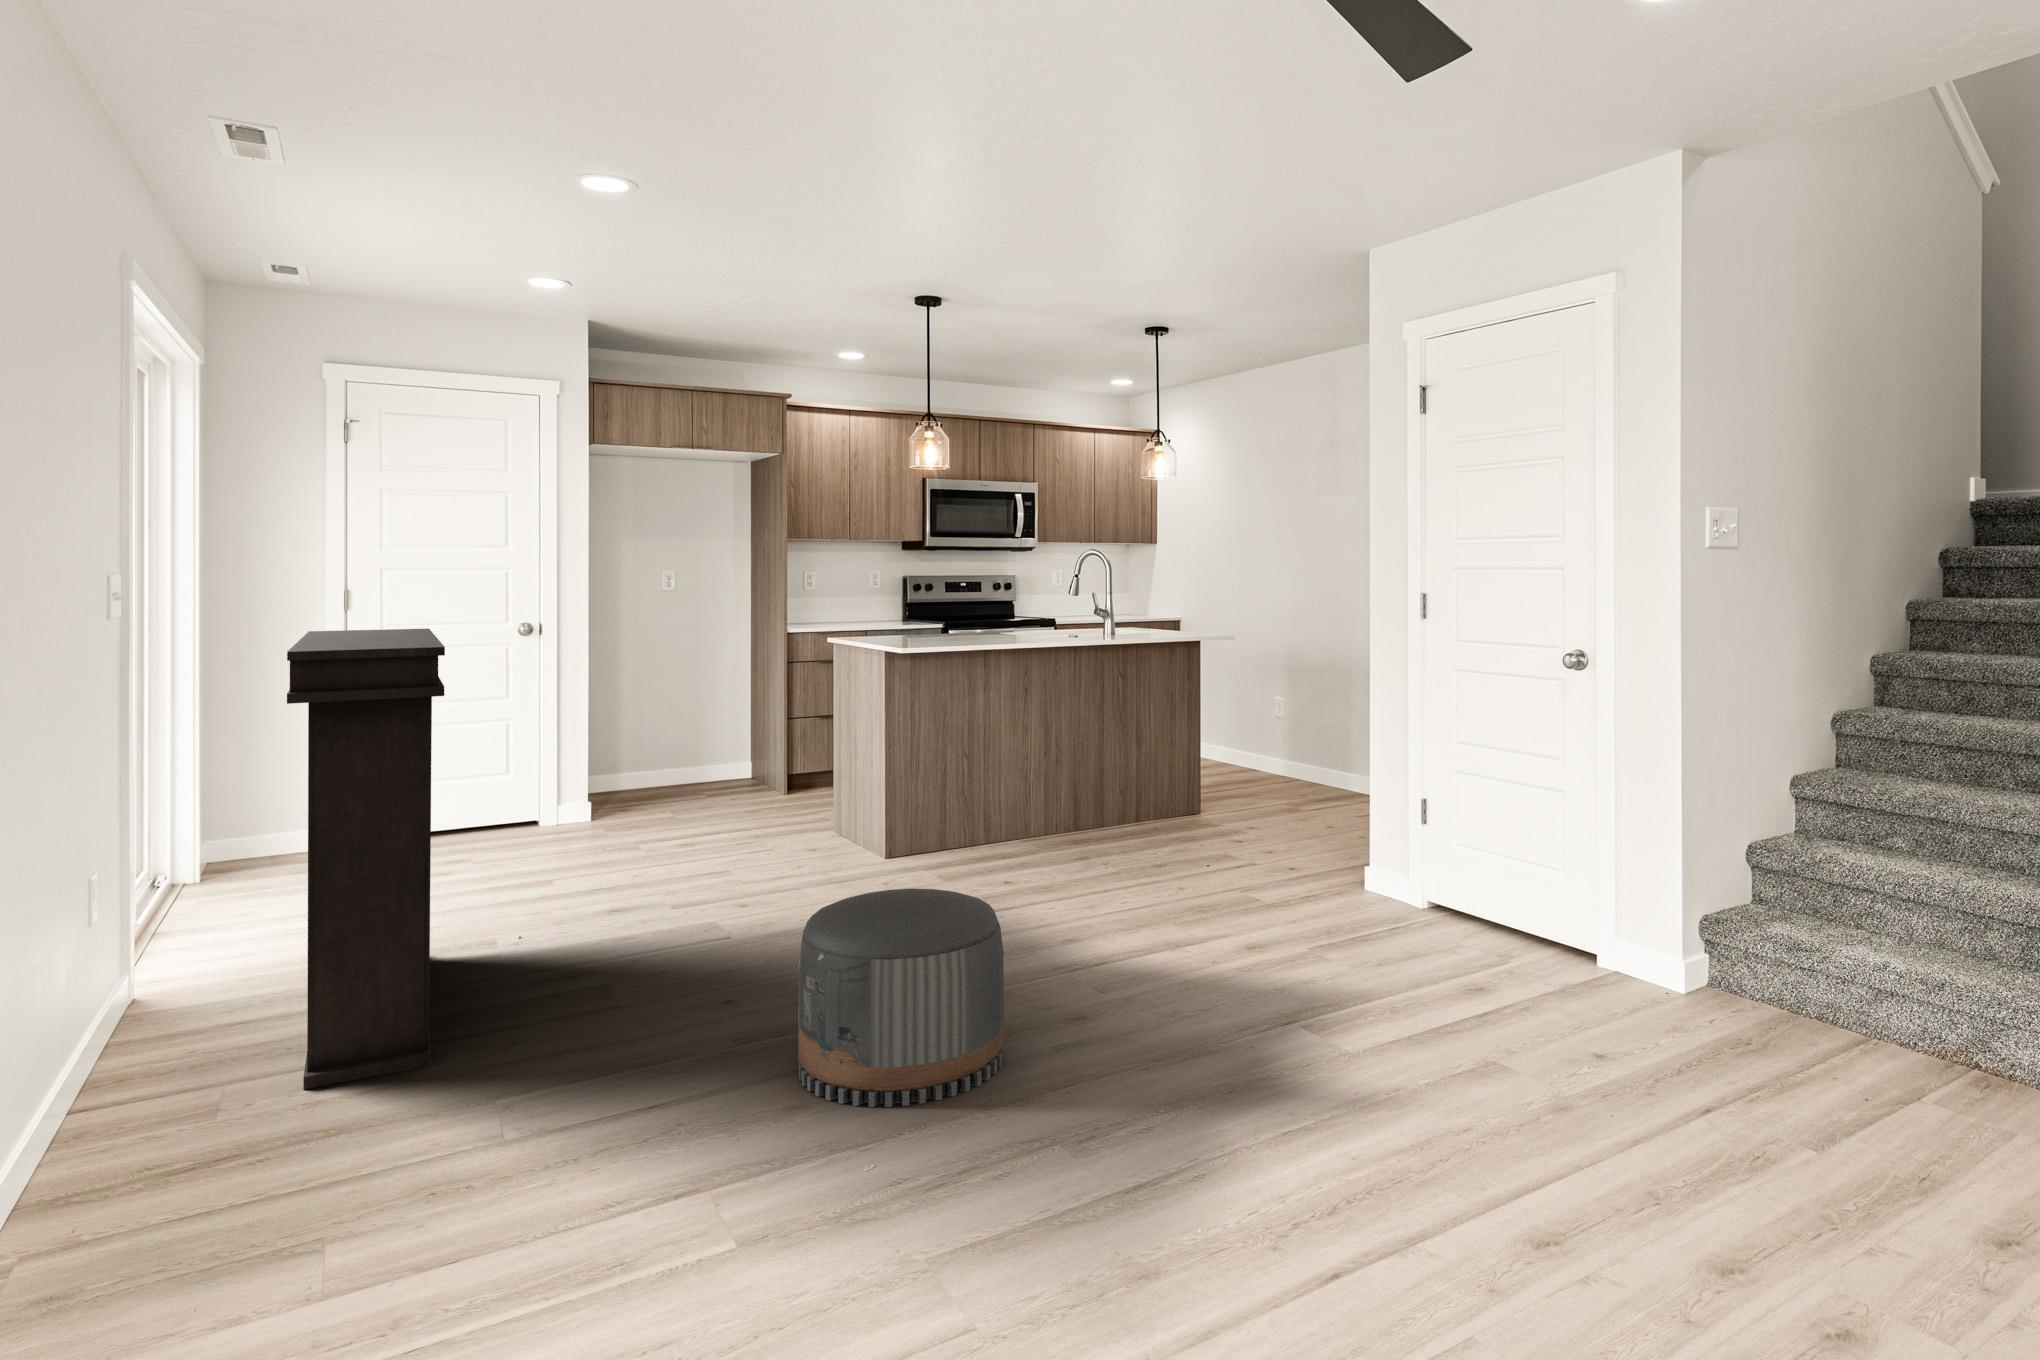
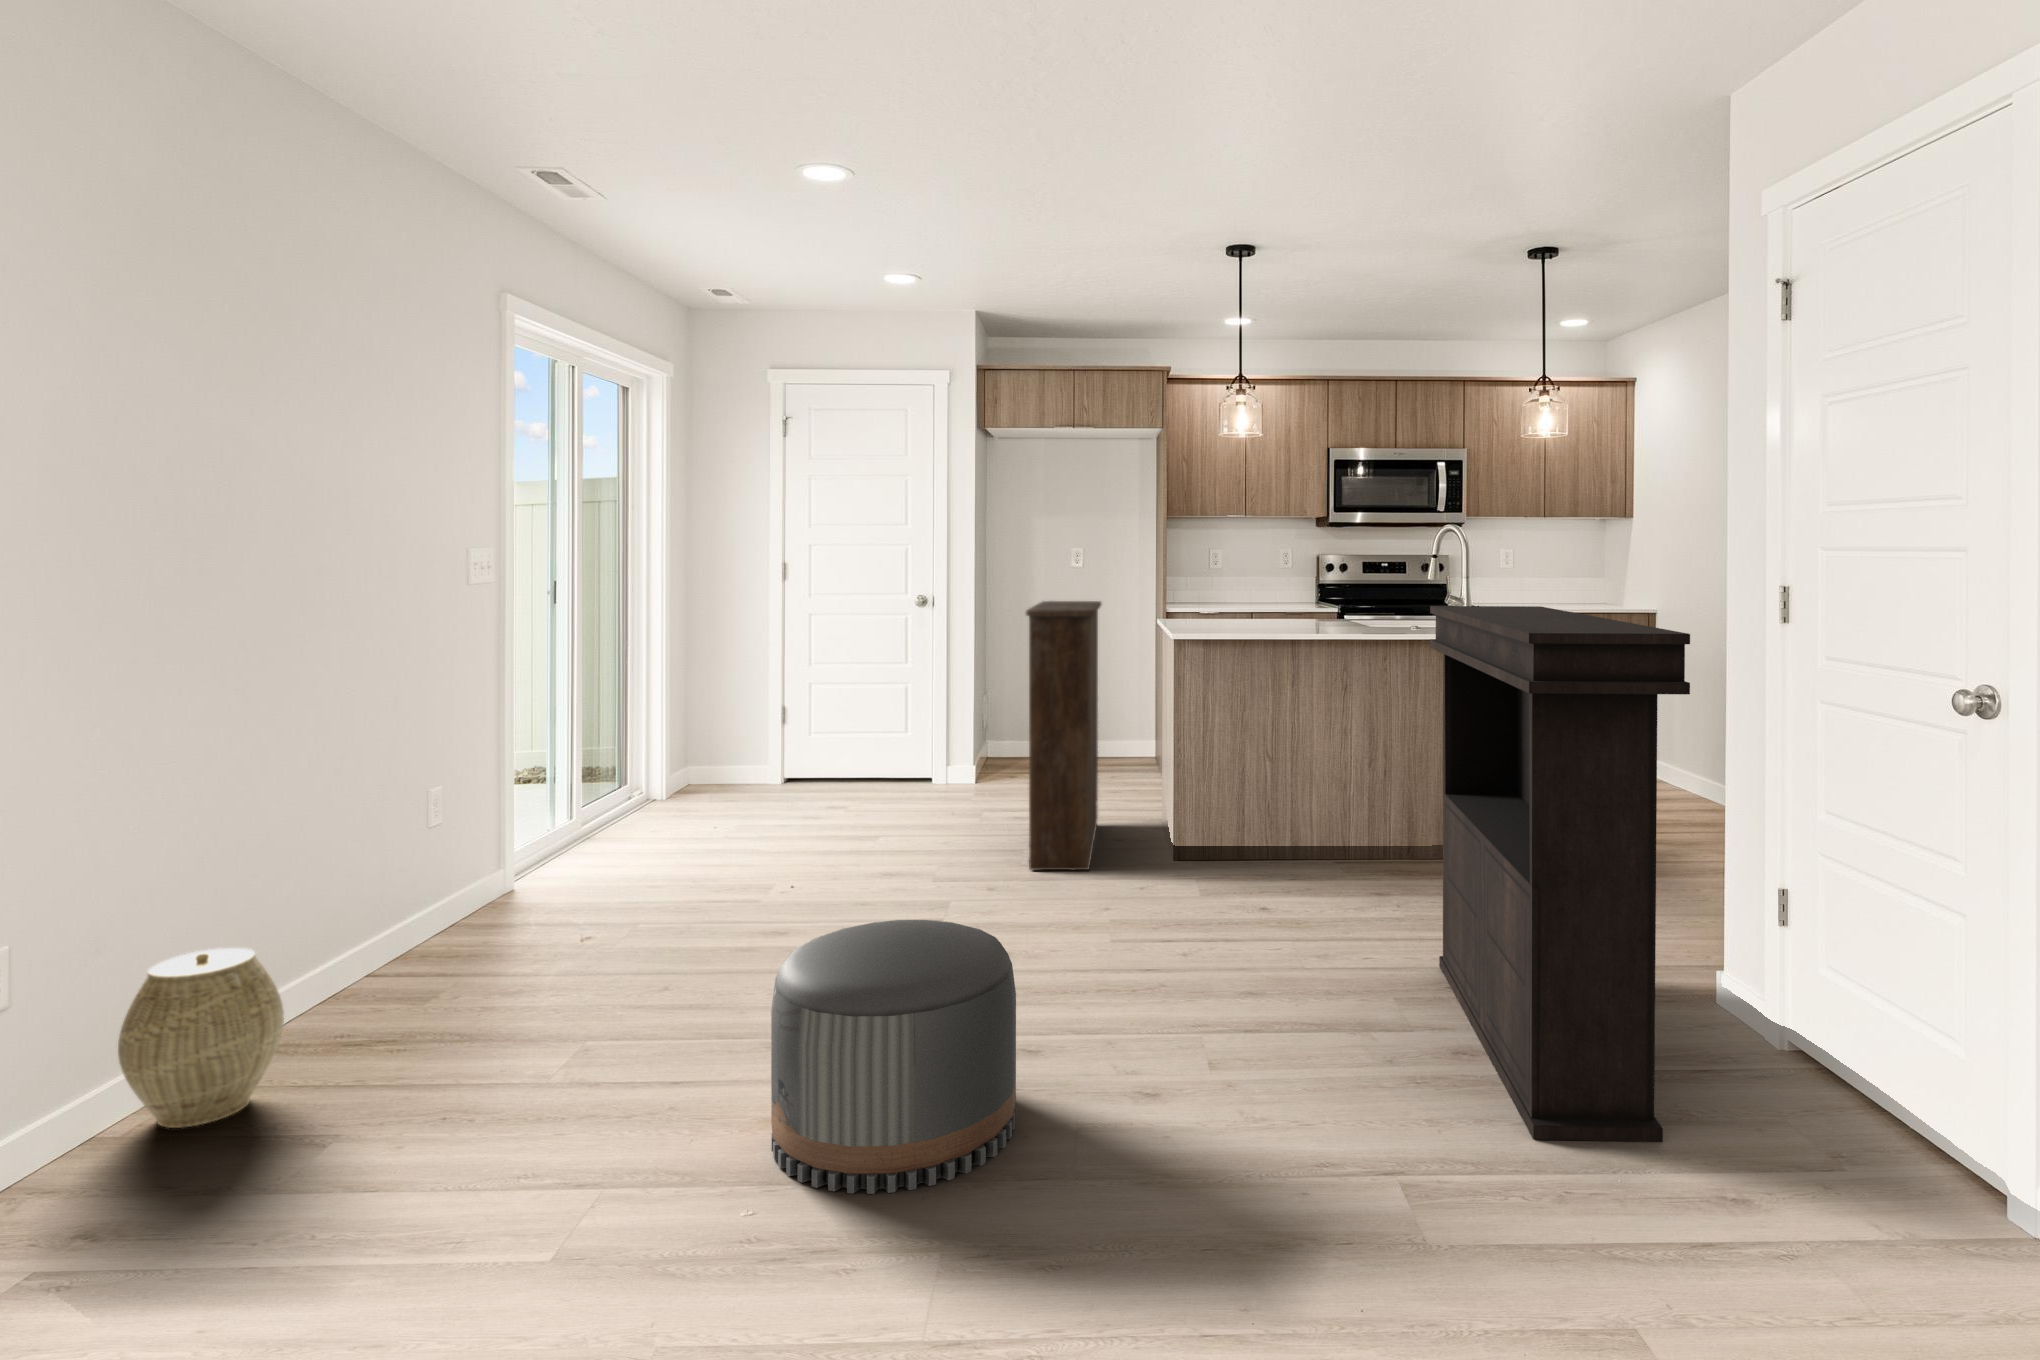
bookshelf: none [713,622,816,881] -> present [1025,601,1101,870]
console table: present [287,629,445,1089] -> present [1430,606,1690,1142]
woven basket: none [26,1021,214,1227] -> present [118,948,284,1128]

